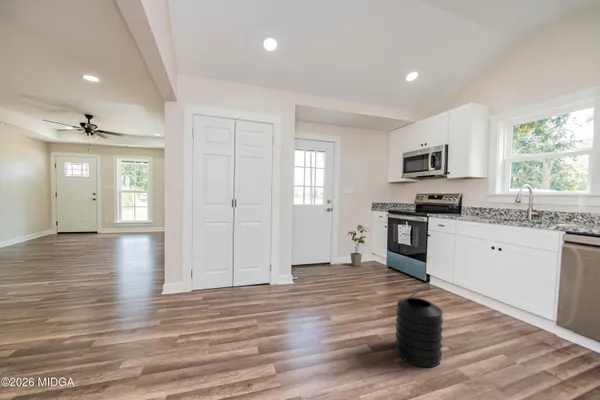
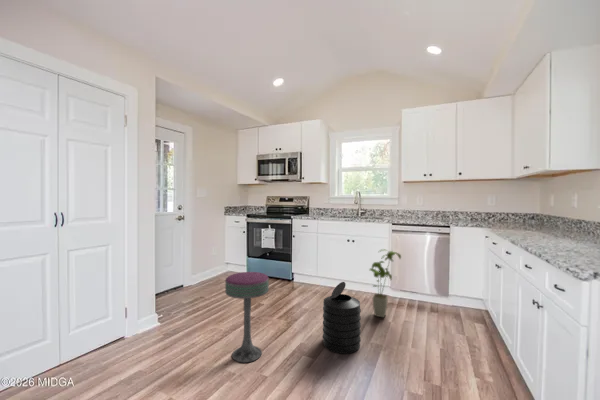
house plant: present [348,225,369,266] -> present [370,249,401,317]
bar stool: none [308,254,344,329] -> present [225,272,269,363]

